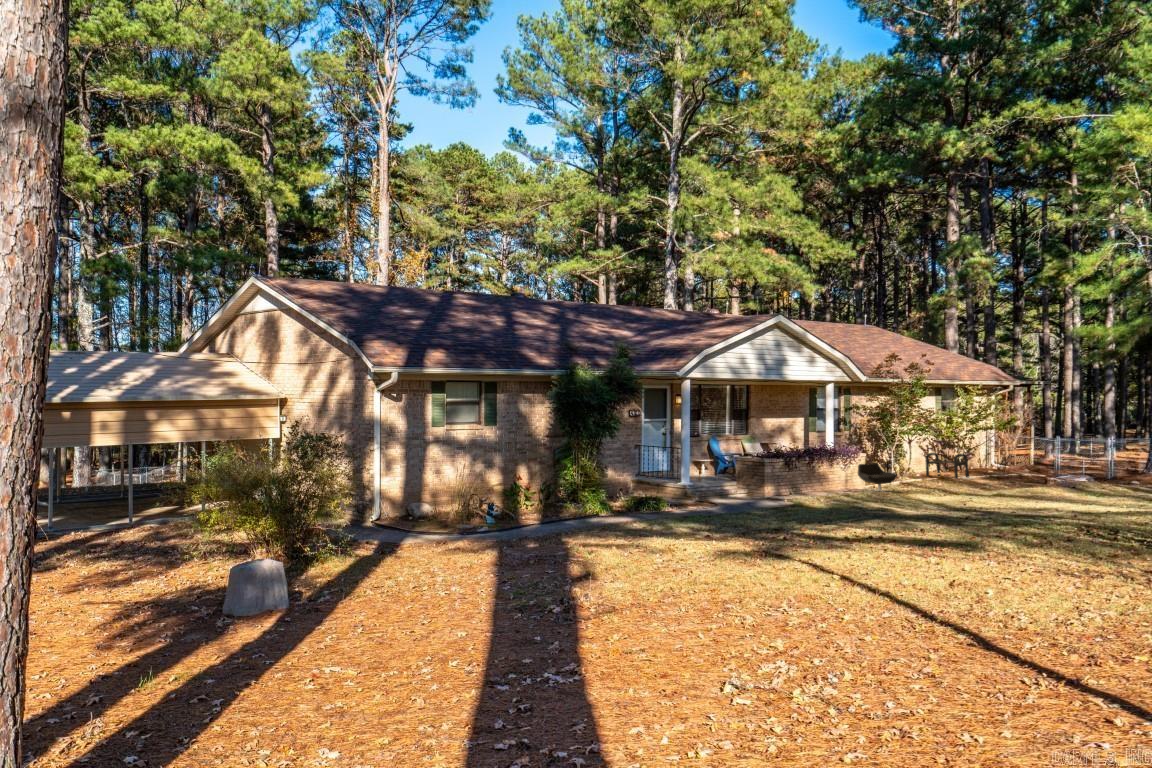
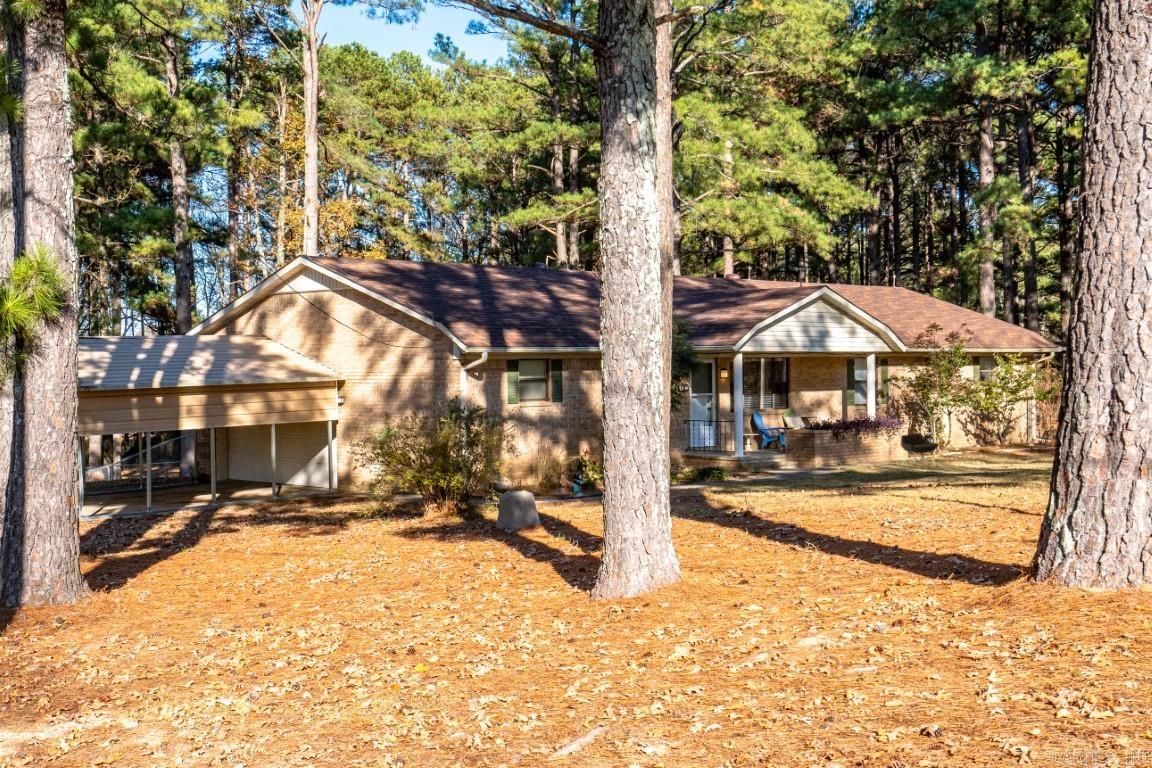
bench: present [925,452,969,479] -> none [966,425,1008,450]

